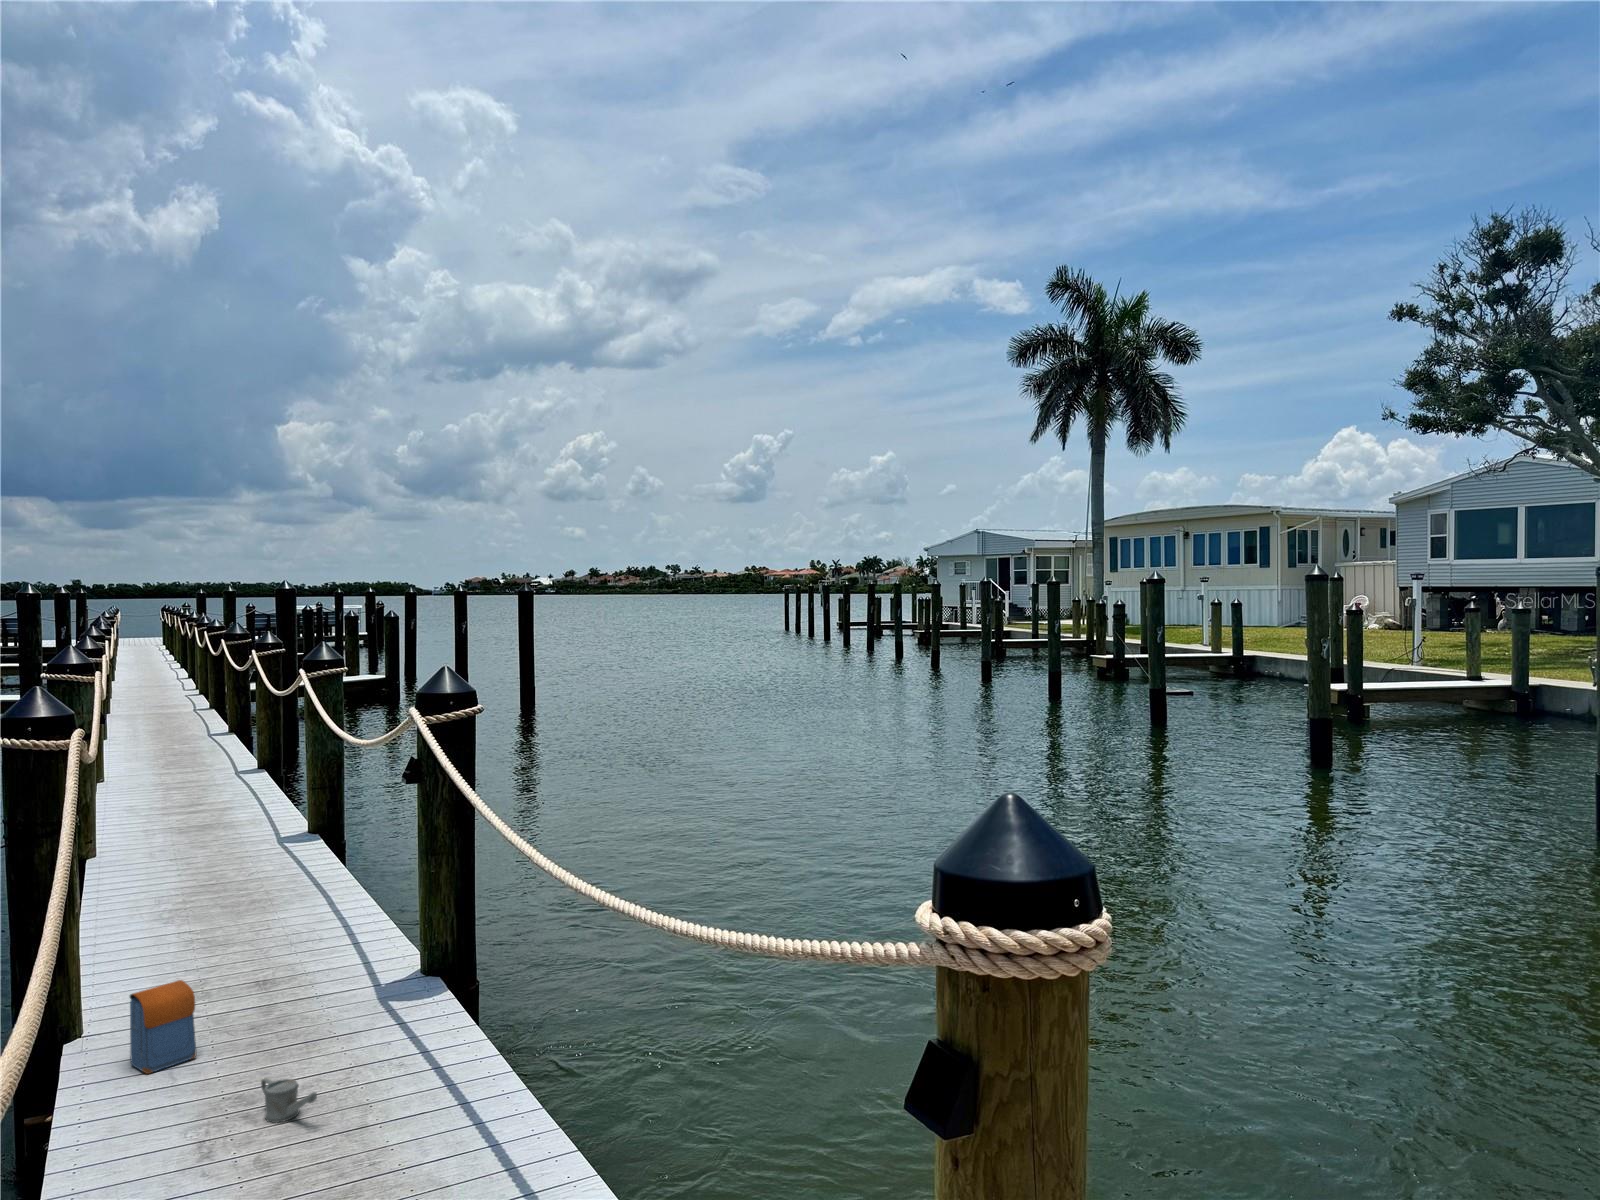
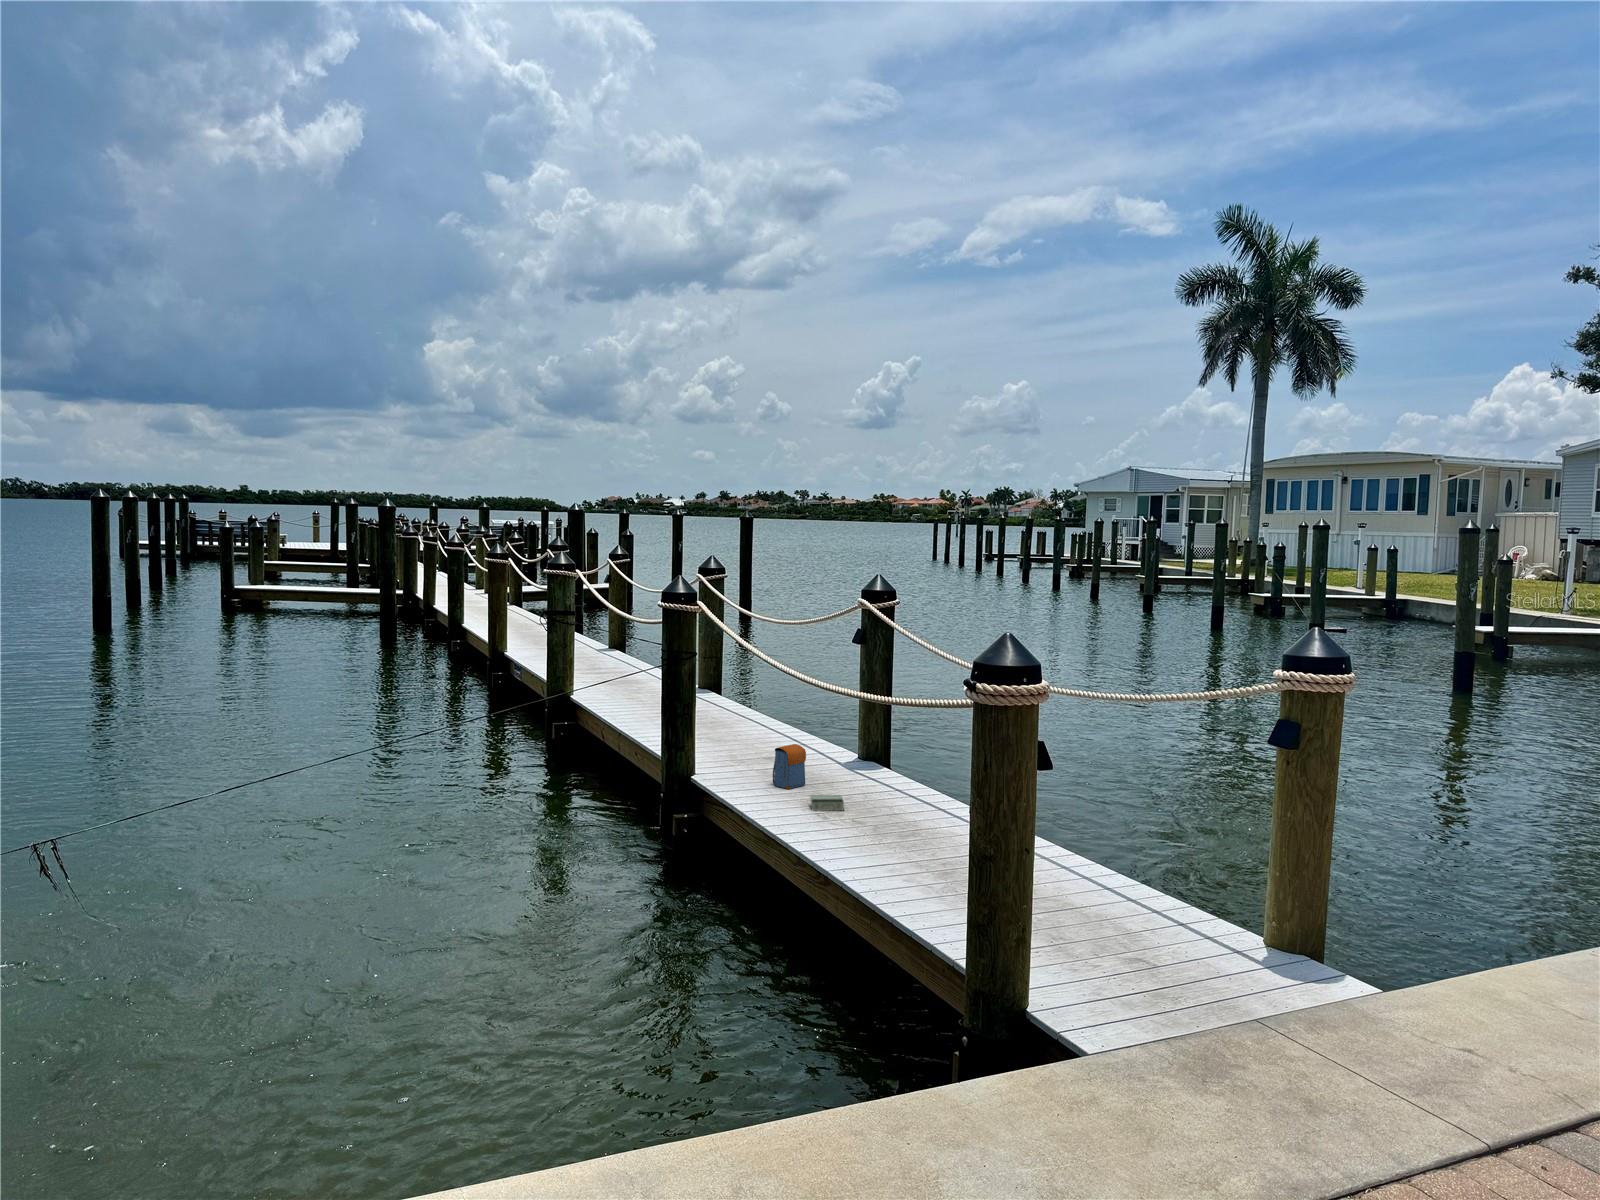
watering can: present [261,1078,317,1123] -> none [866,789,903,809]
toolbox: none [120,1098,206,1144] -> present [810,795,844,811]

